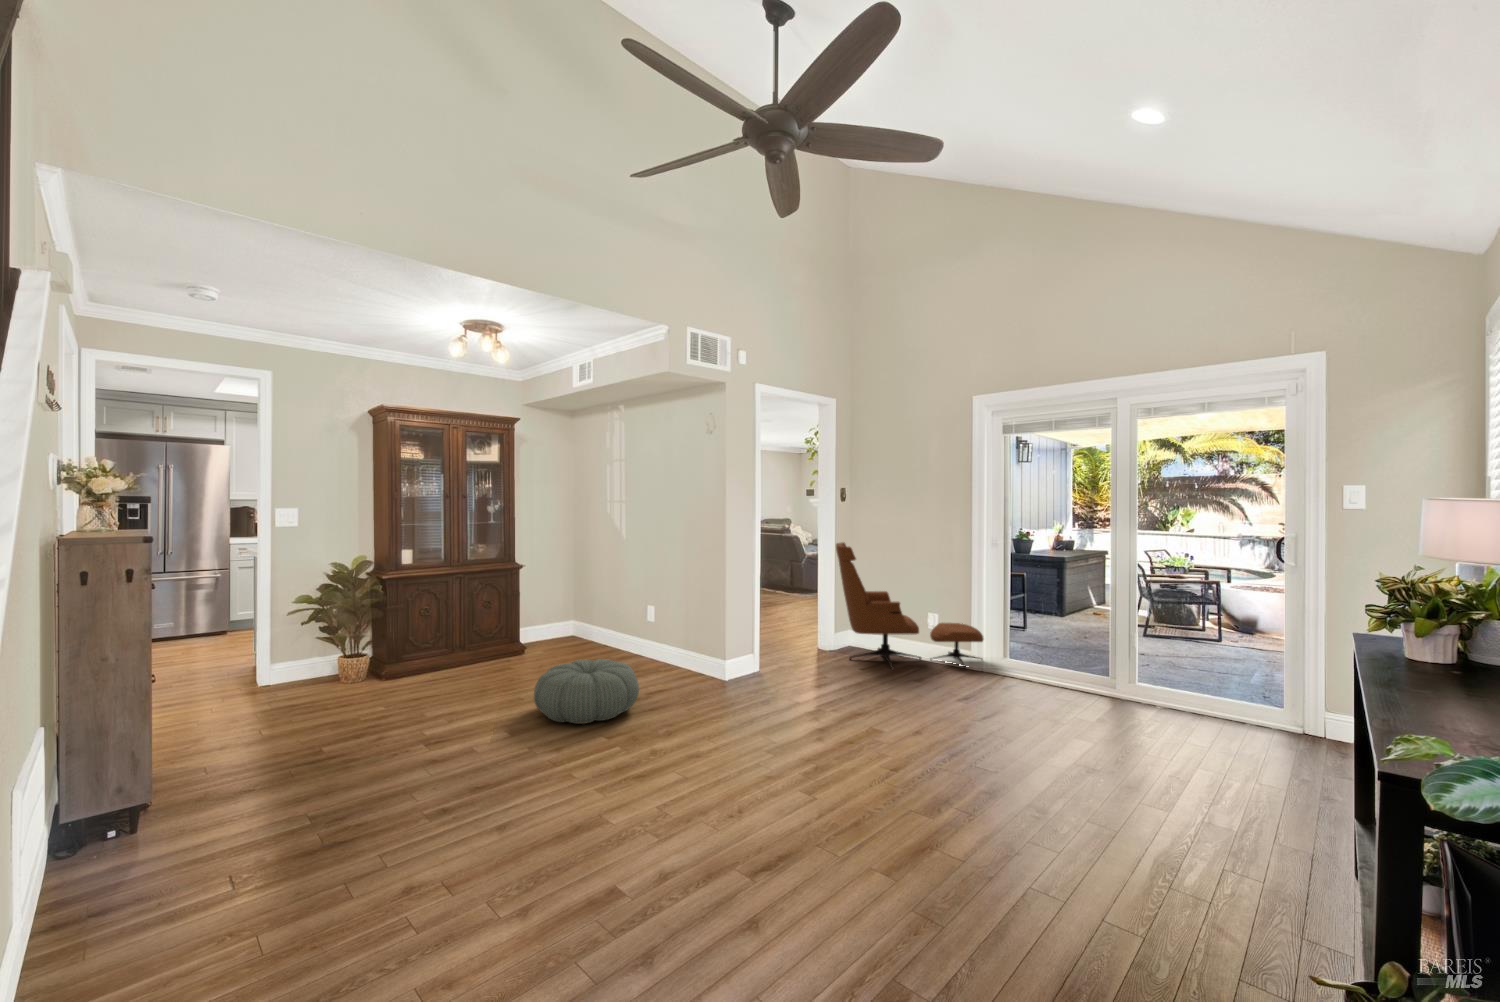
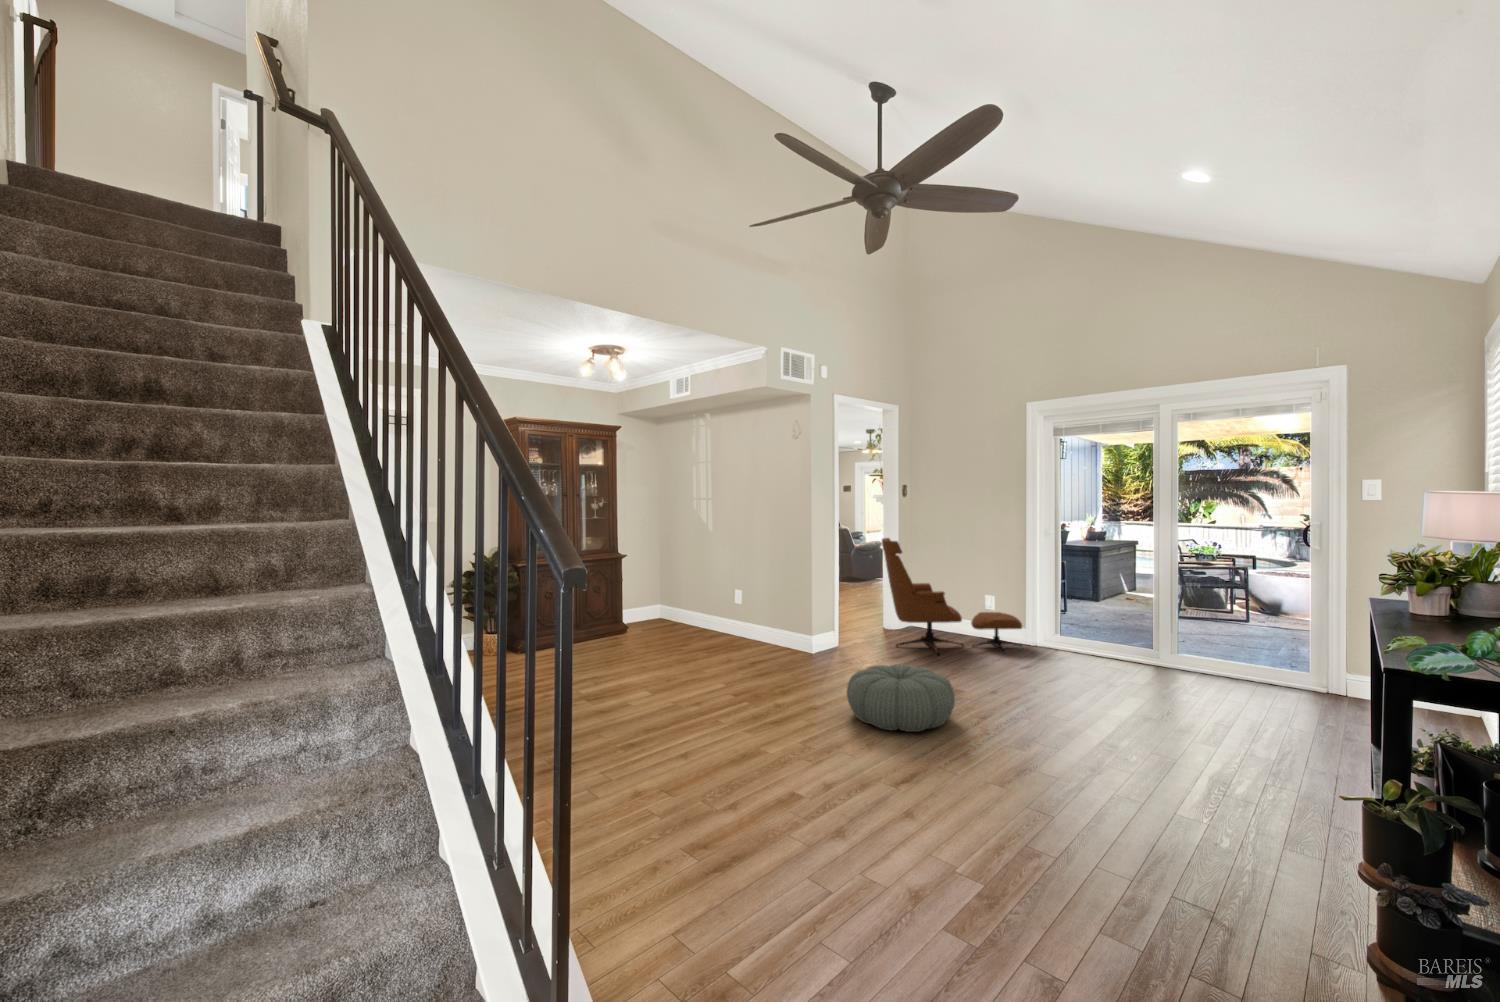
pouf: present [534,659,639,724] -> present [847,664,955,732]

